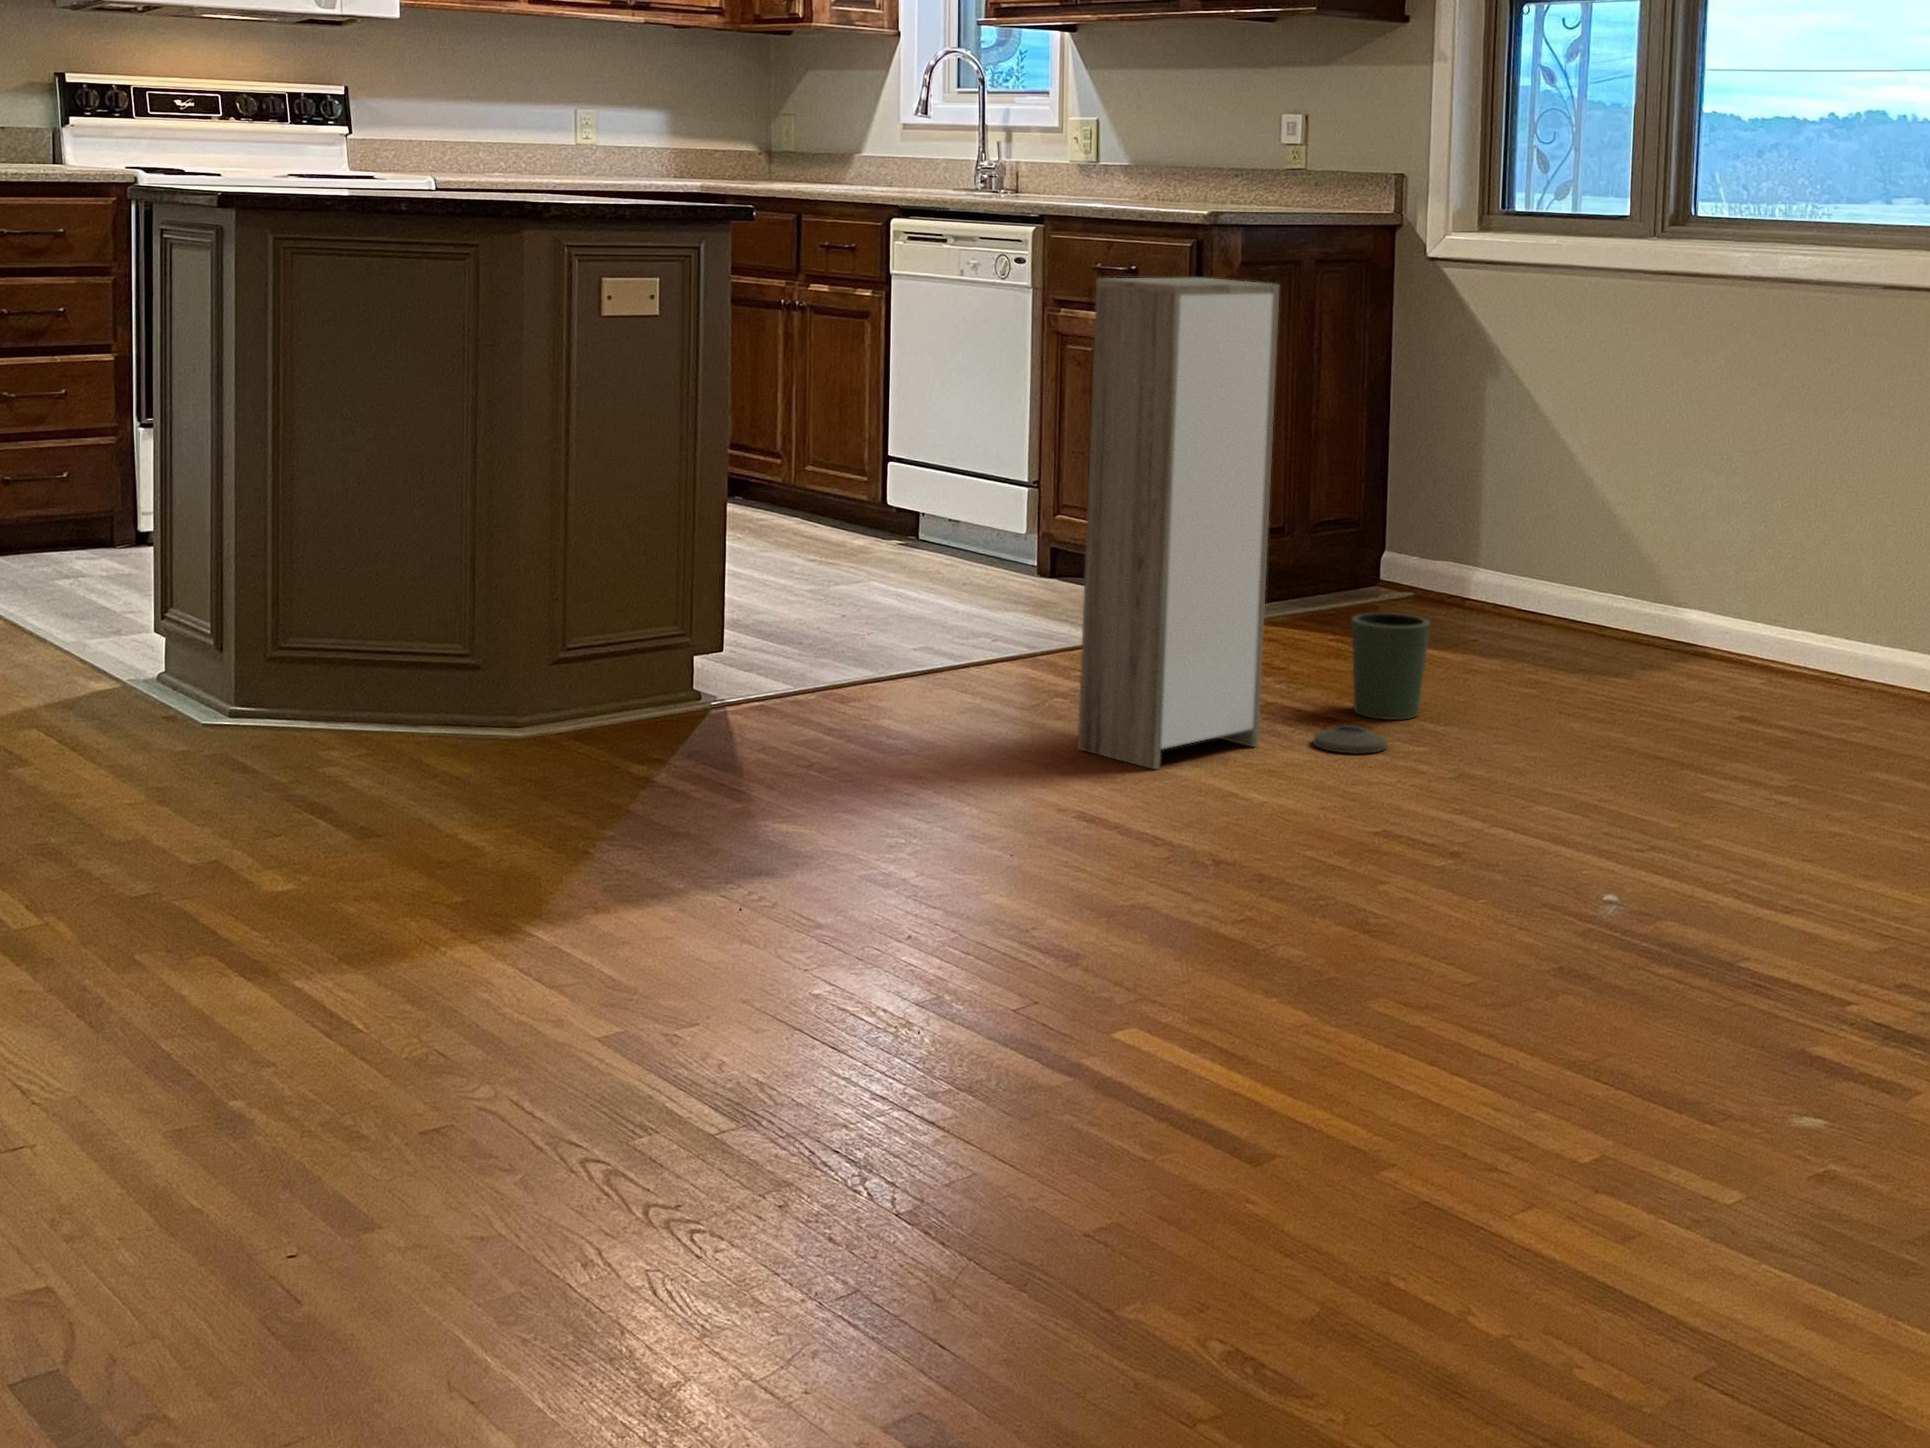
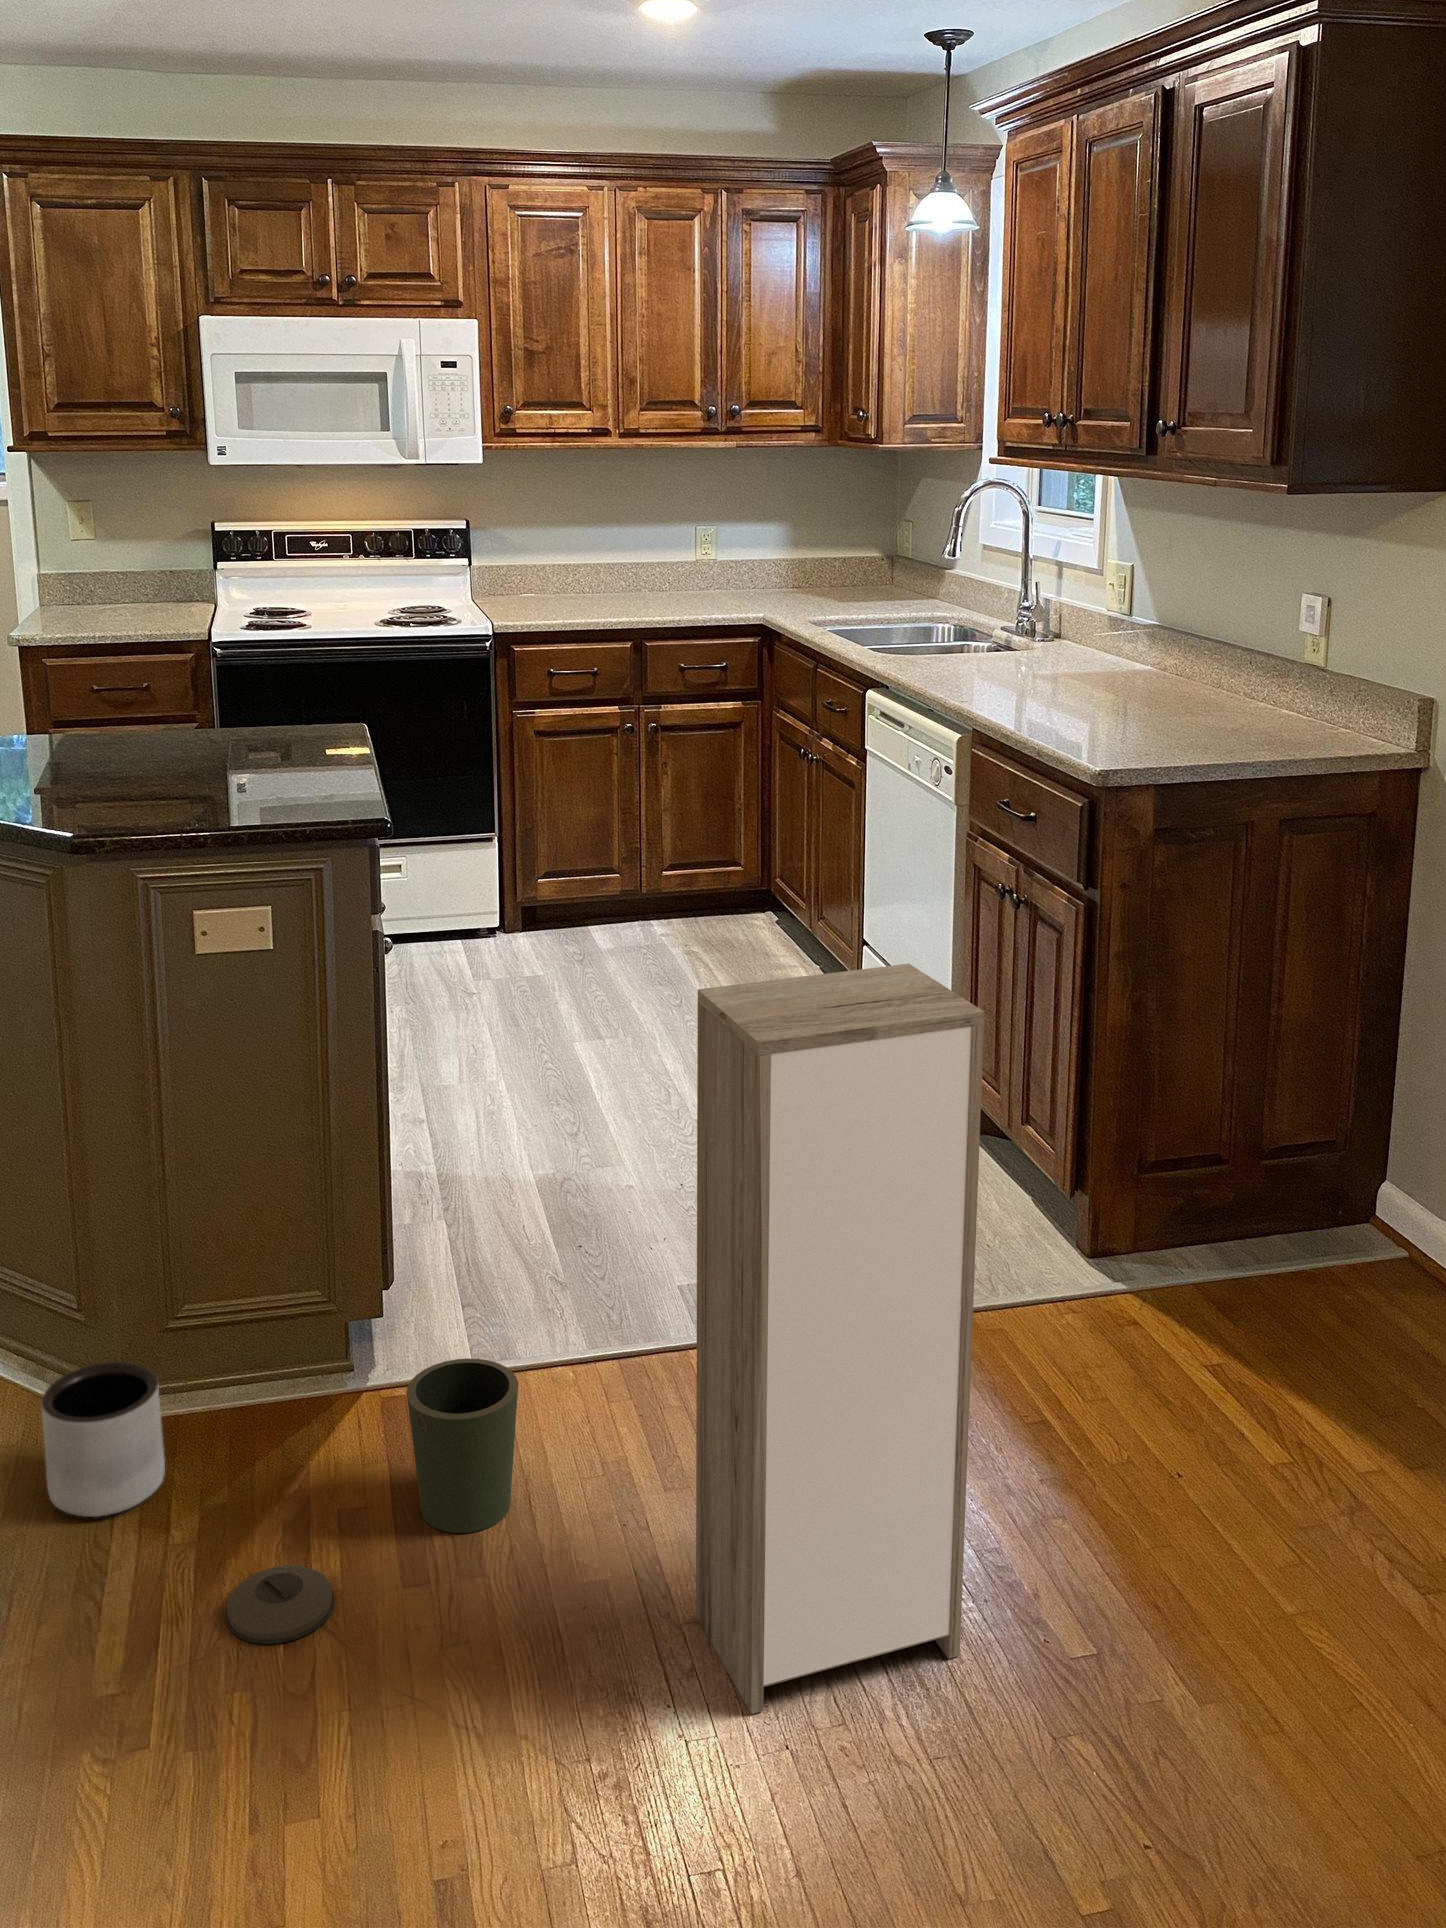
trash can: present [1313,613,1430,754] -> present [226,1359,518,1644]
planter: none [520,652,617,757] -> present [41,1362,165,1517]

